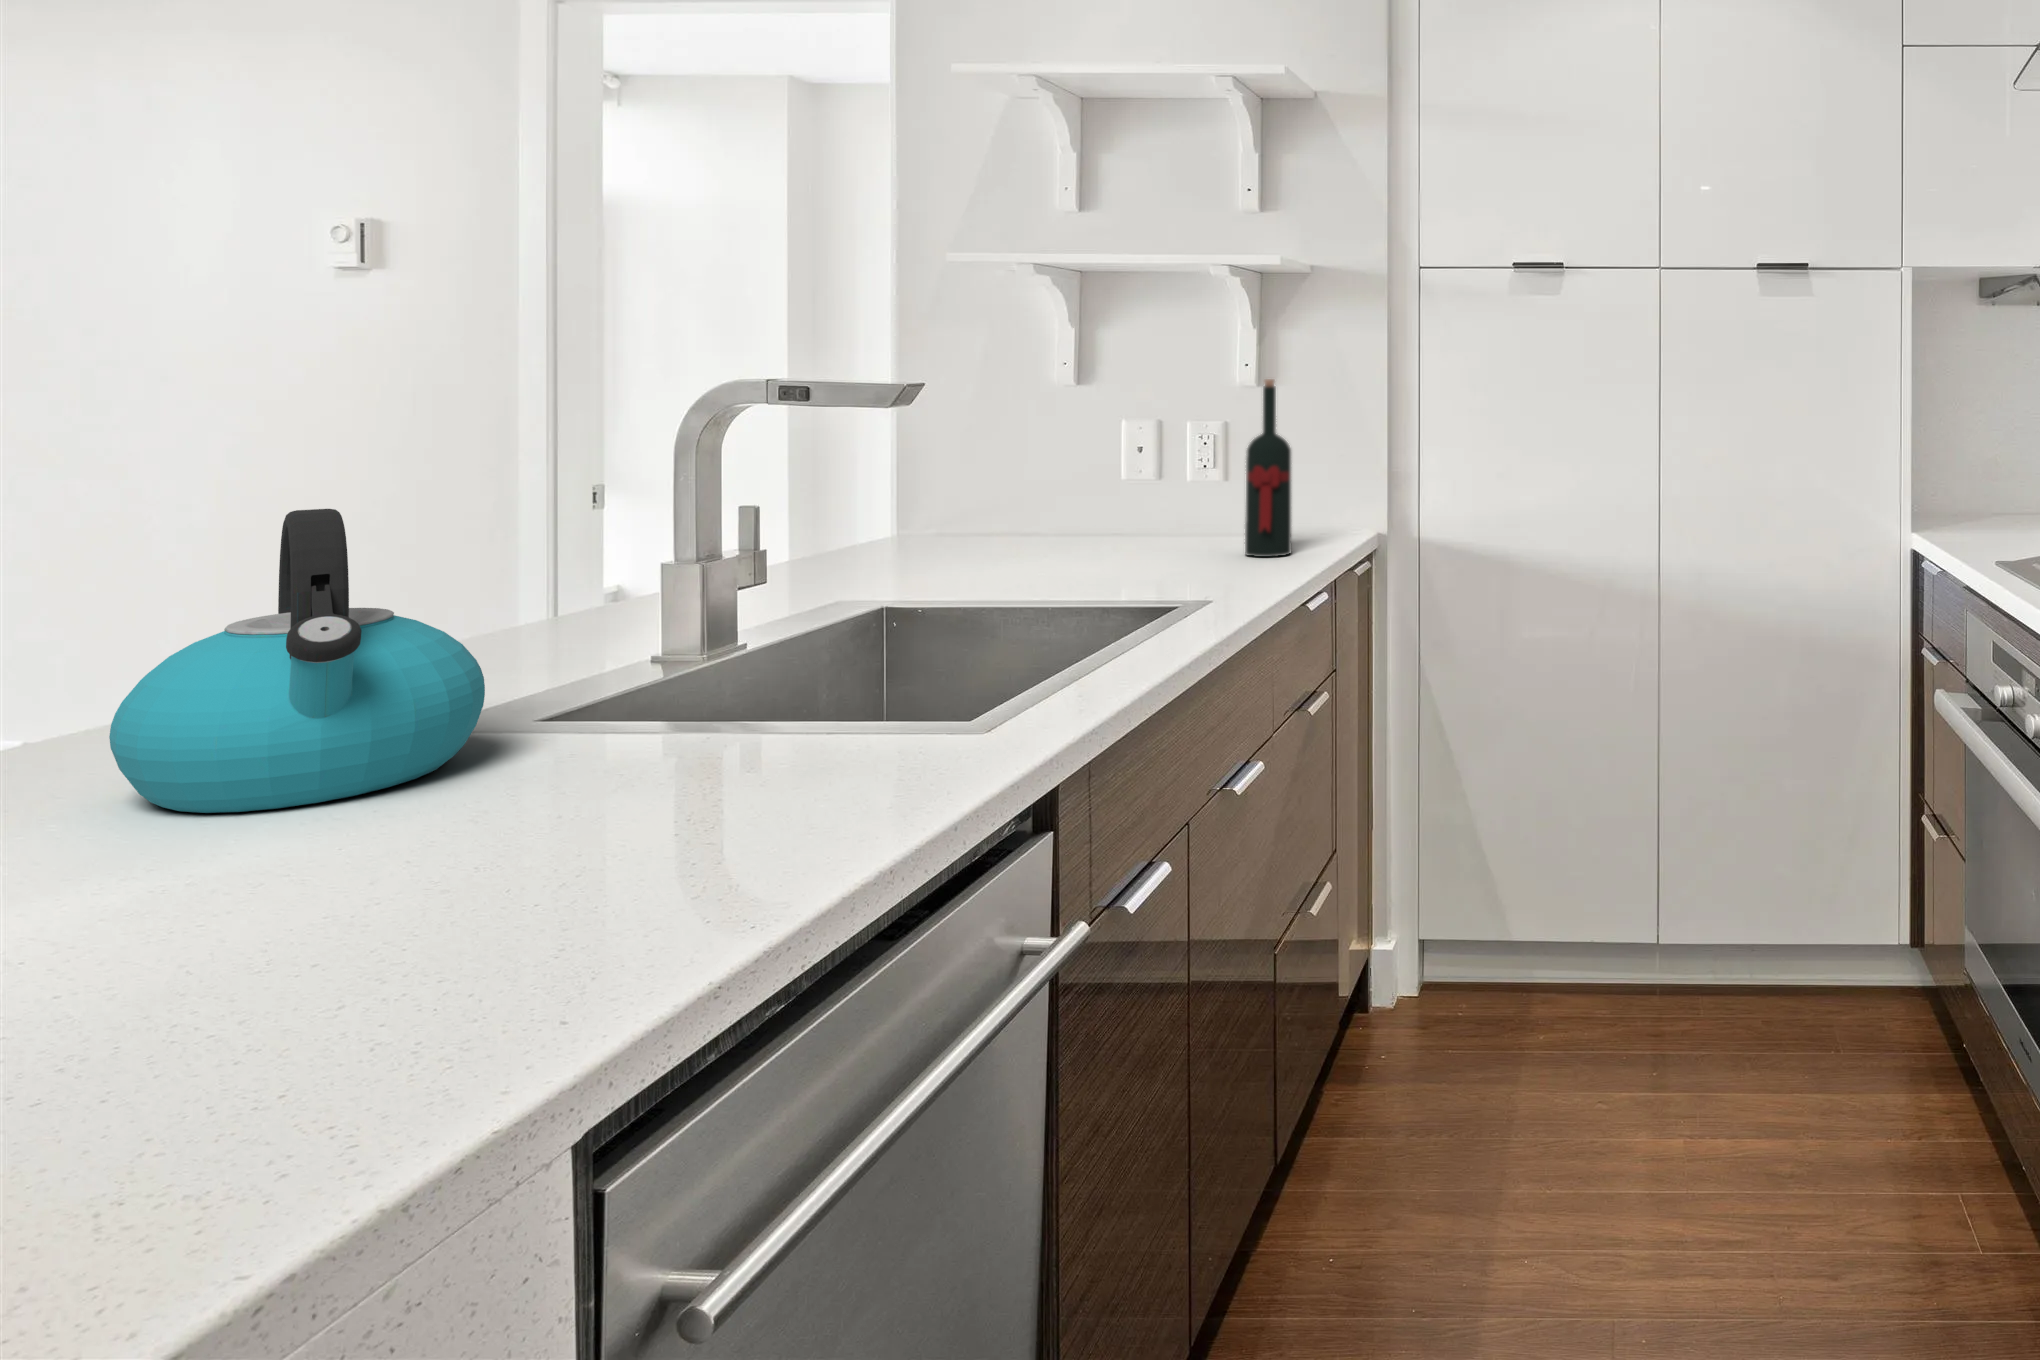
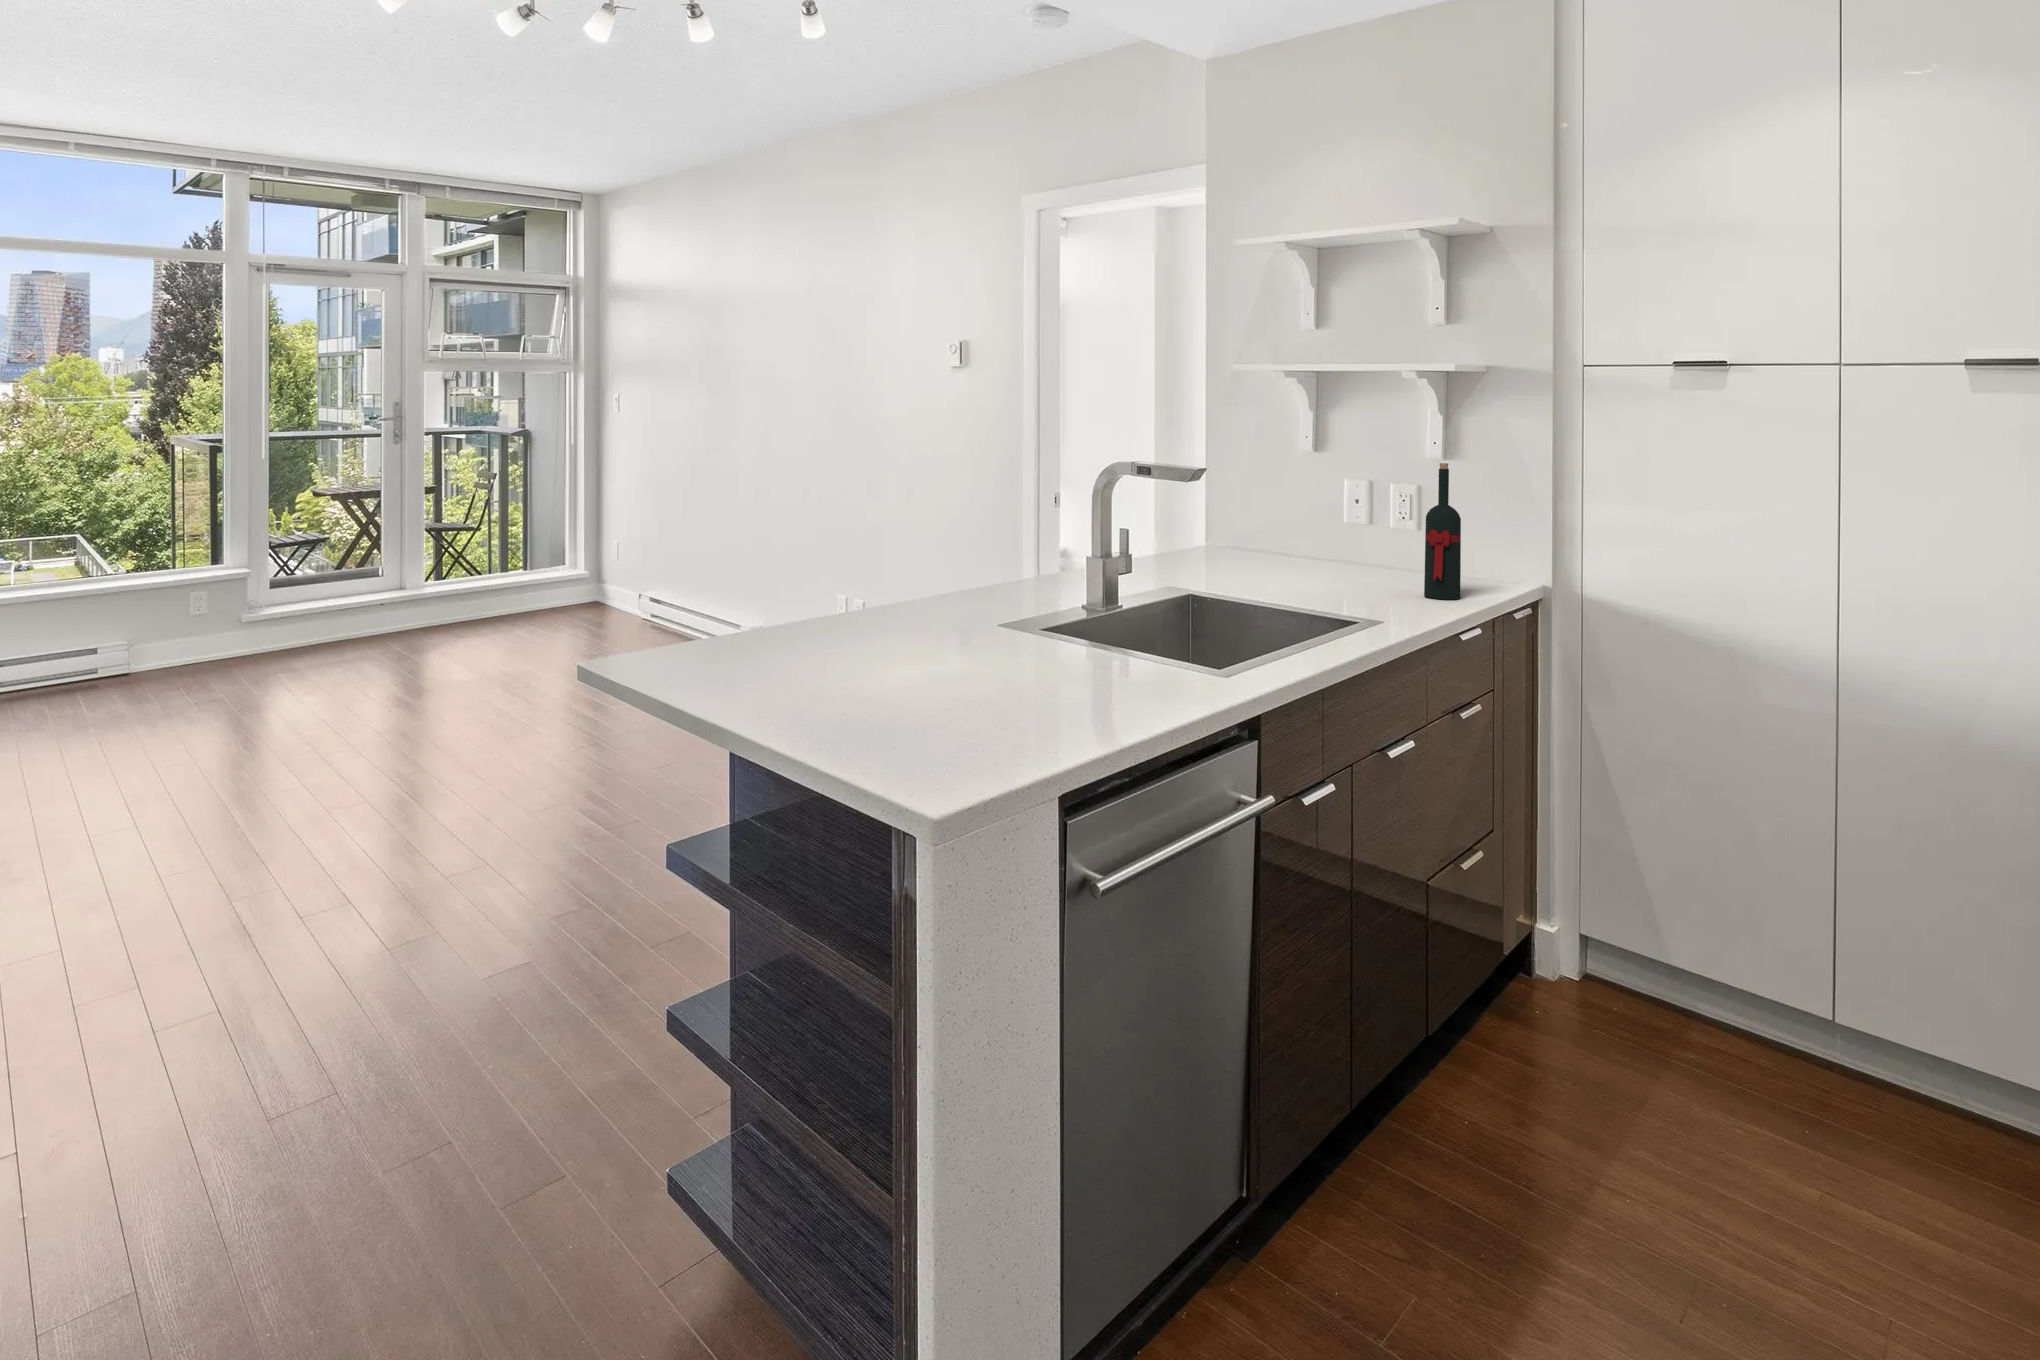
kettle: present [109,509,485,813] -> none [860,534,991,669]

